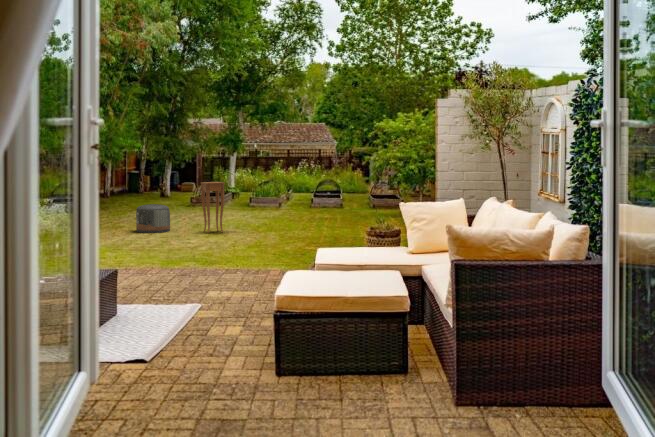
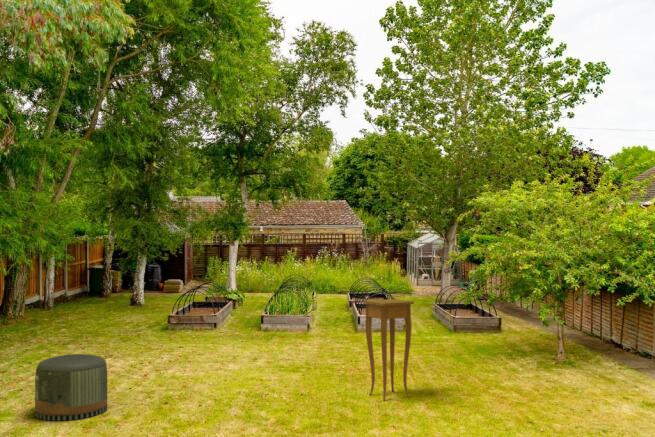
side table: present [201,182,225,233] -> present [363,299,414,401]

